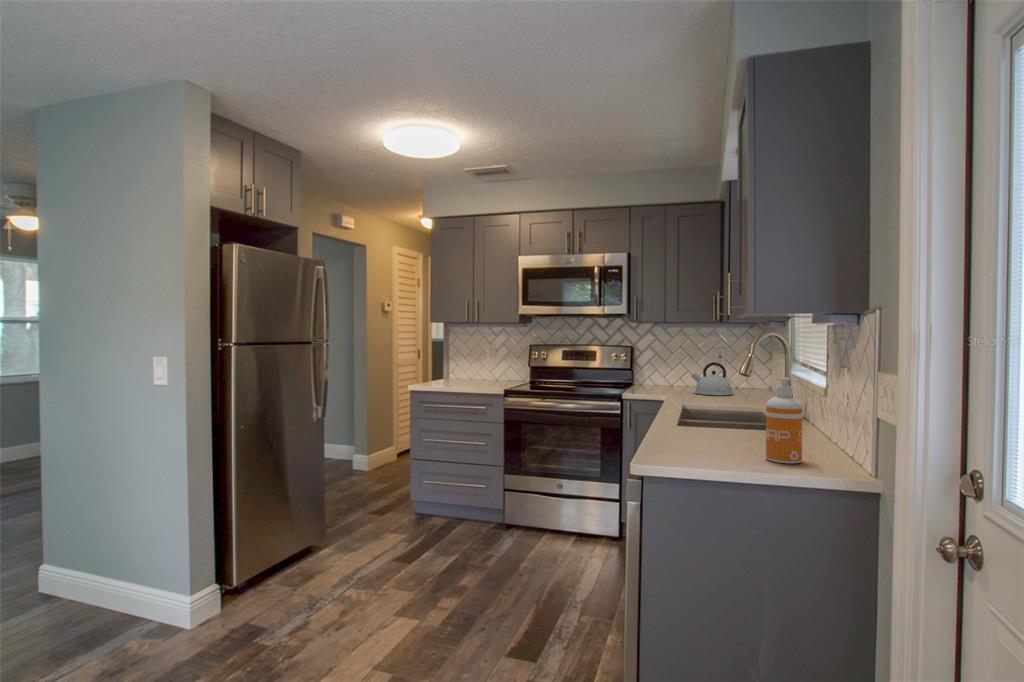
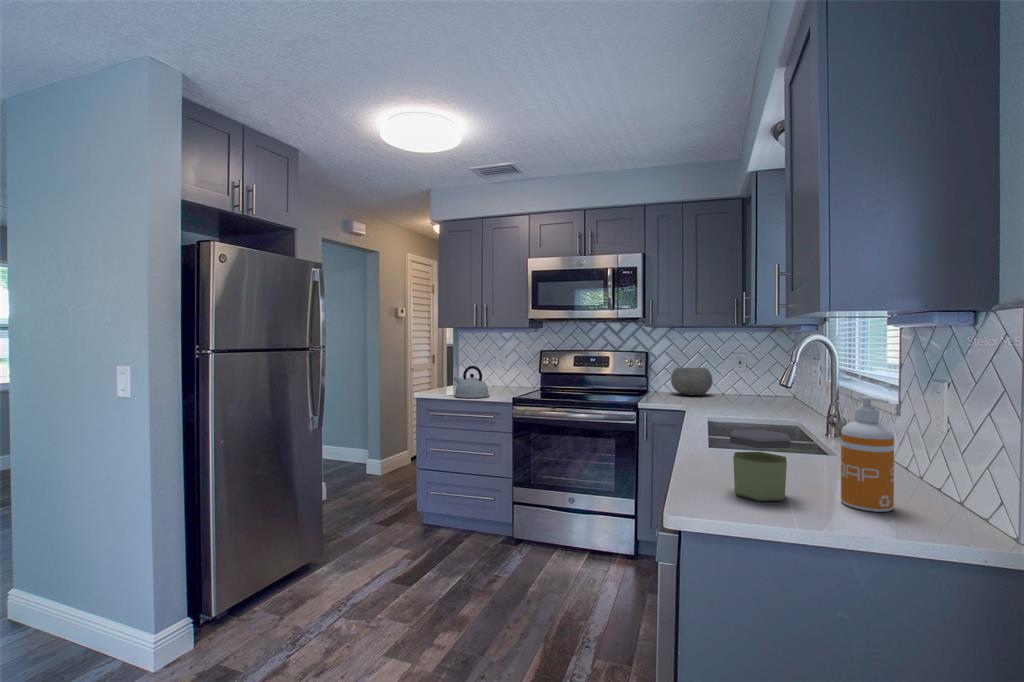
bowl: none [655,361,693,388] -> present [671,368,713,396]
kettle: present [691,362,733,395] -> present [453,366,489,398]
jar: none [683,405,729,458] -> present [730,429,791,501]

